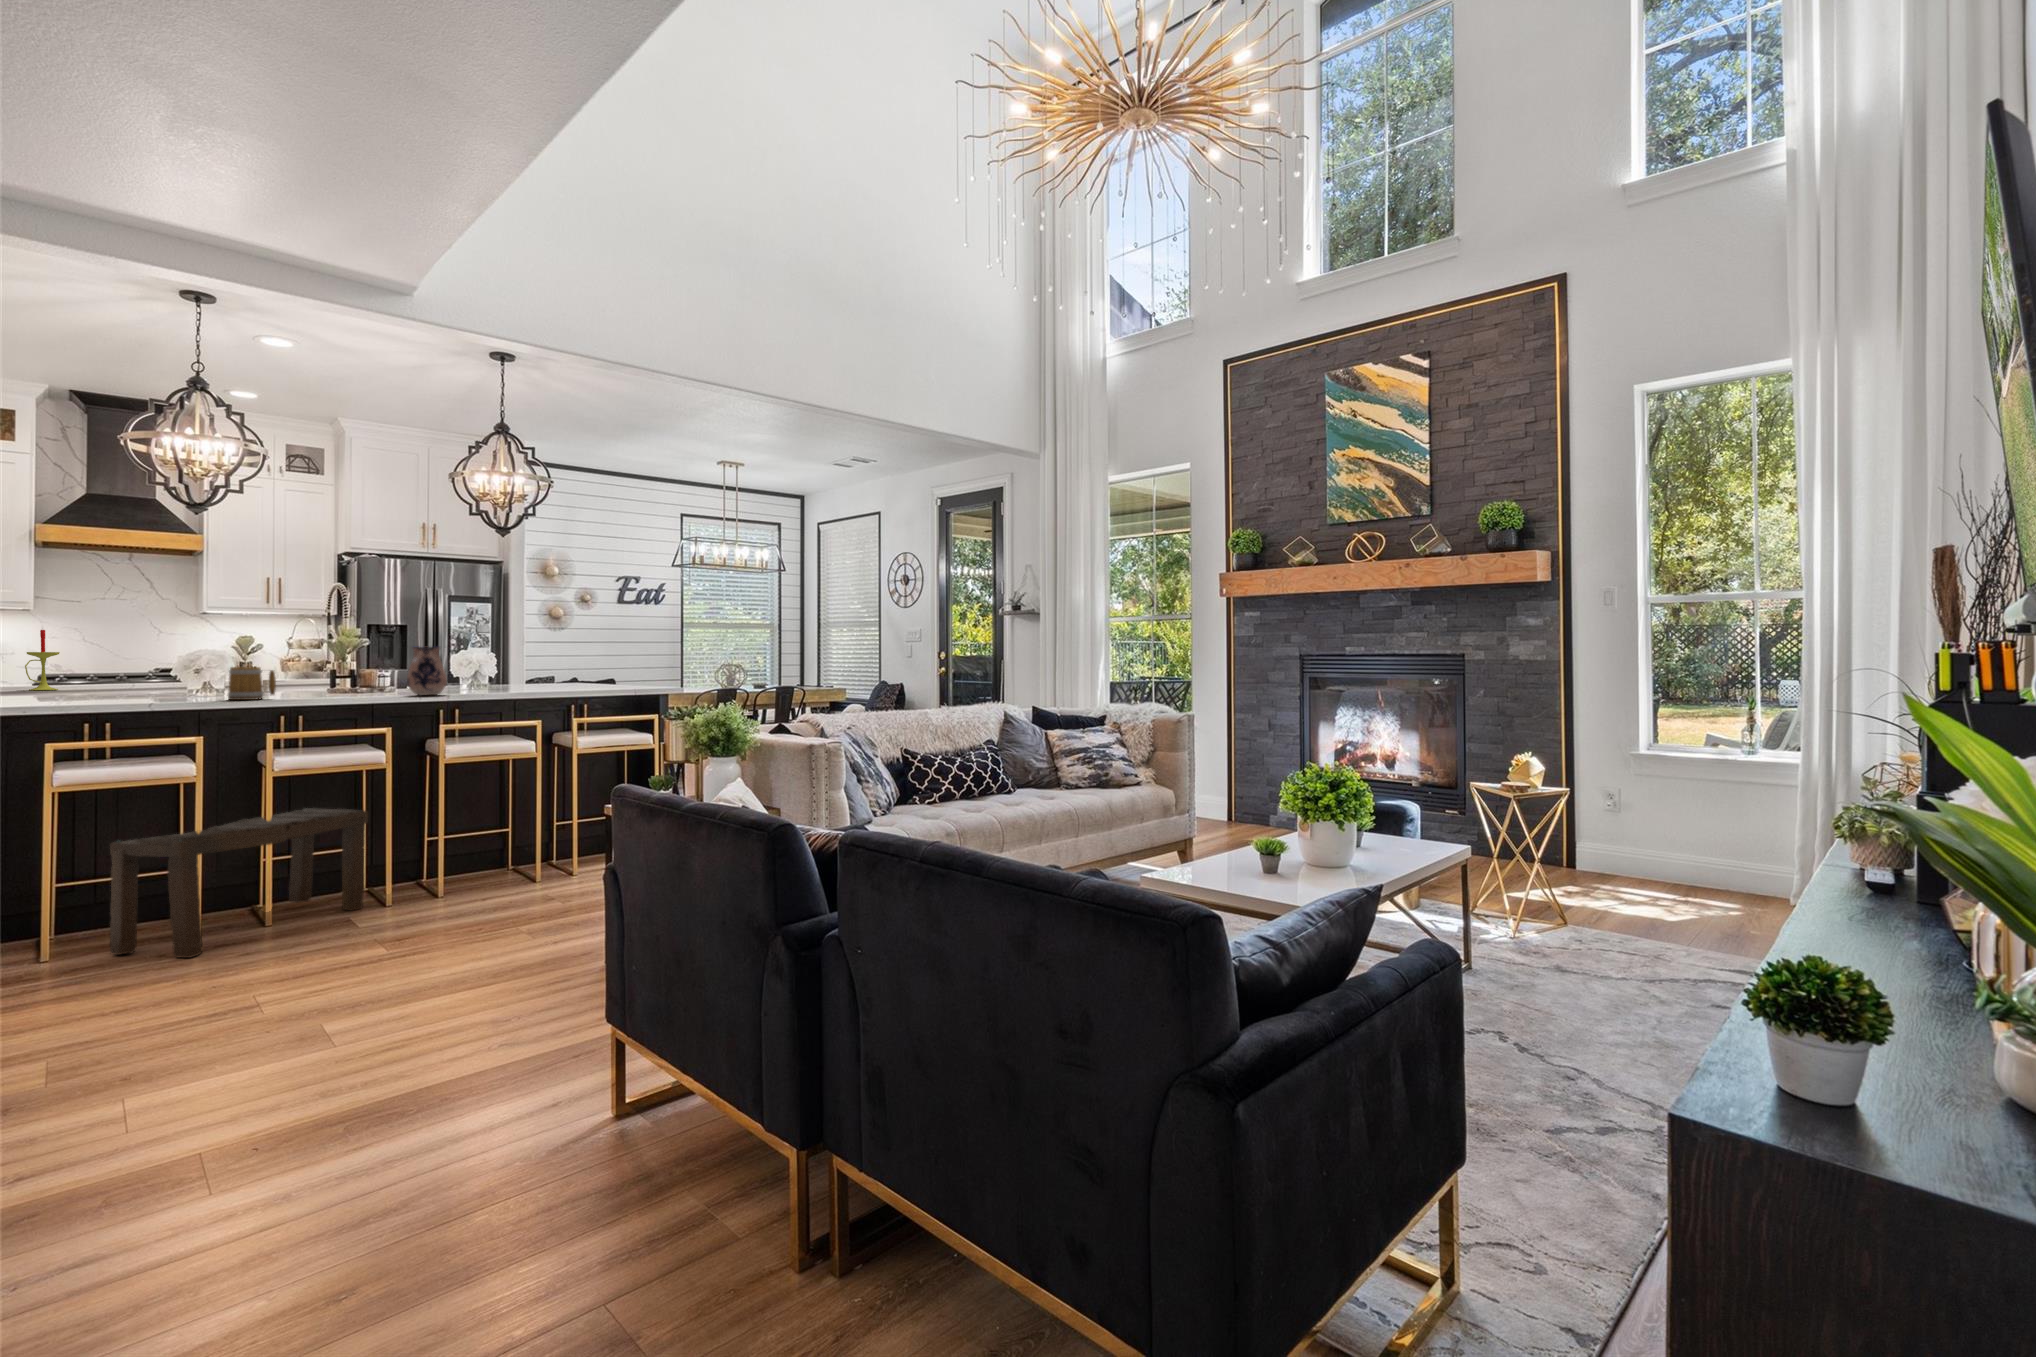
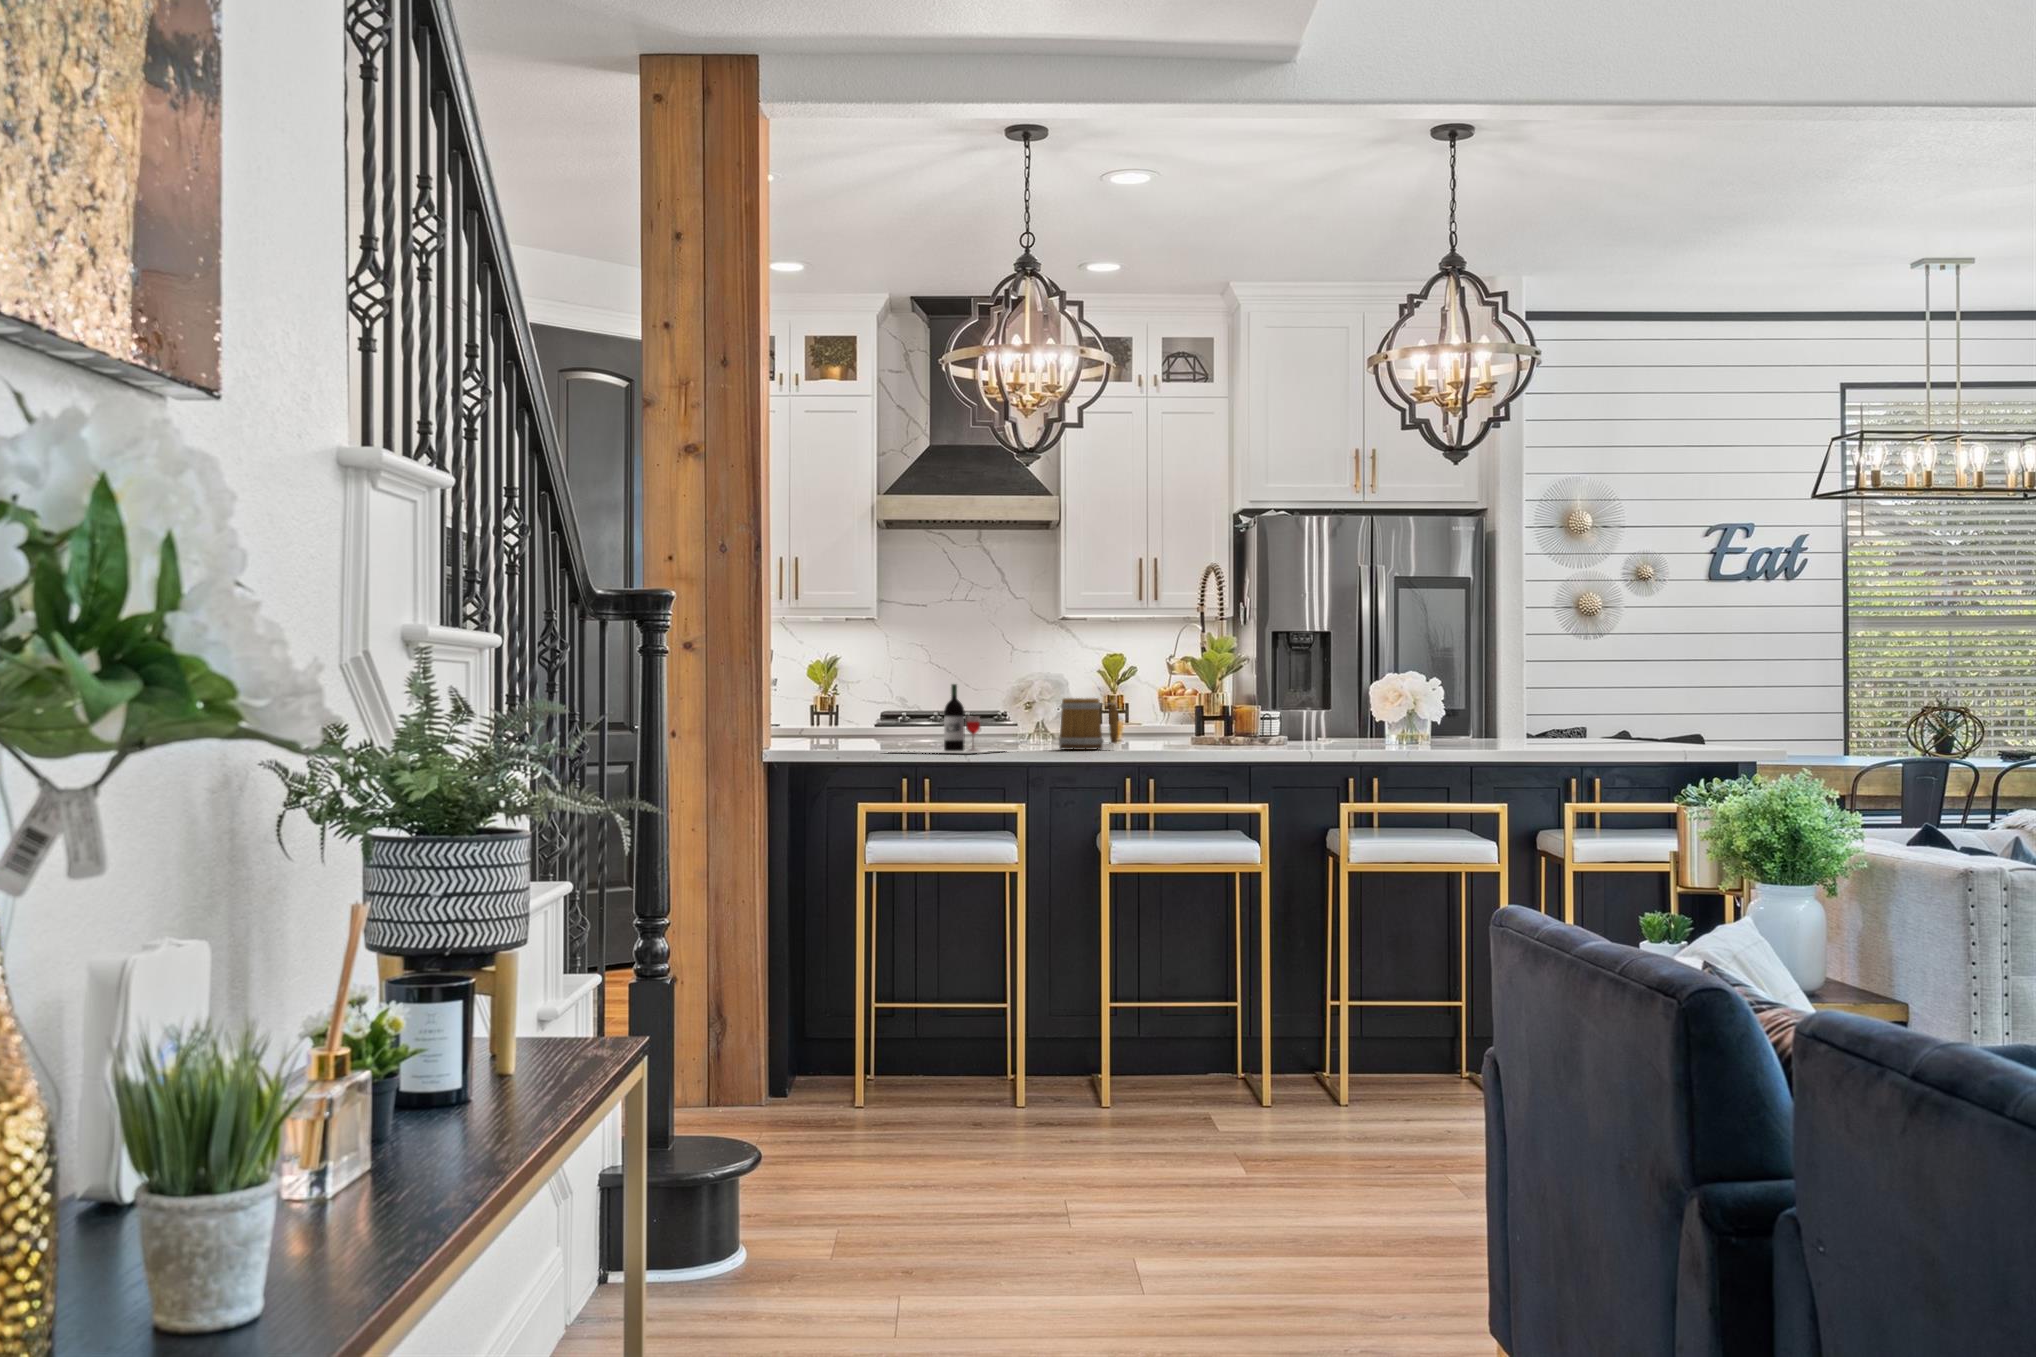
candle: present [25,630,59,690] -> none [852,646,888,735]
ceramic pitcher: present [407,647,447,695] -> none [1298,663,1358,748]
wine bottle: none [65,658,195,706] -> present [914,684,991,753]
bench: present [110,808,368,958] -> none [916,927,1234,1131]

